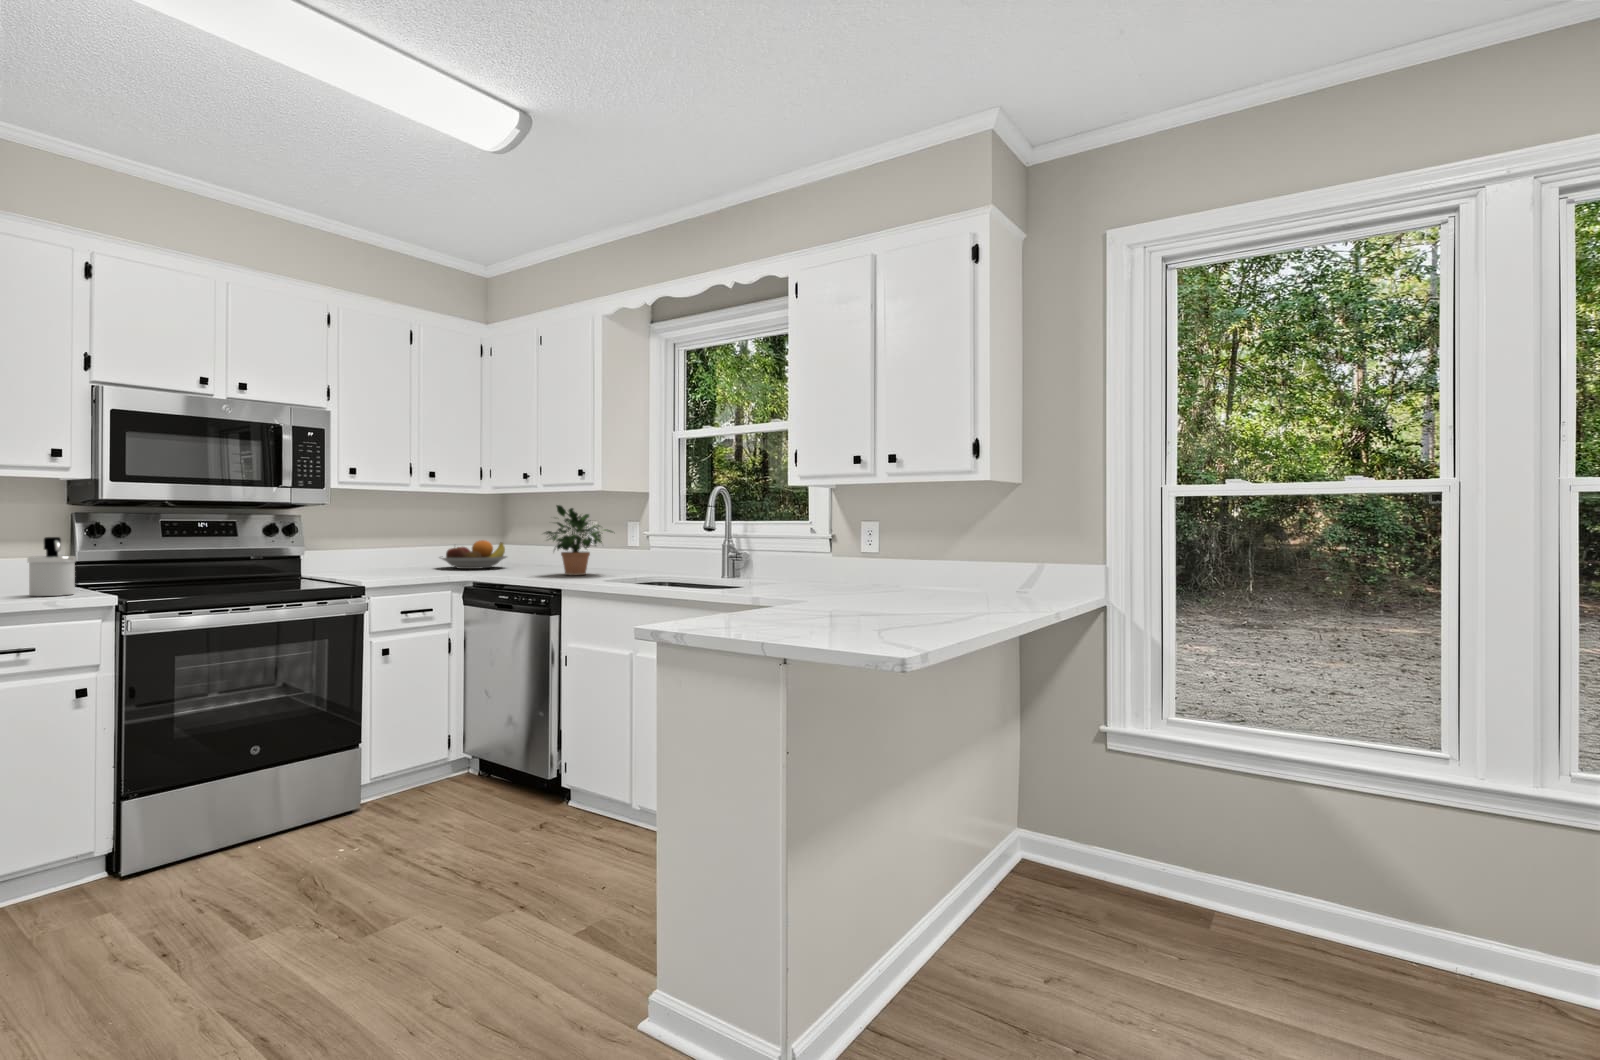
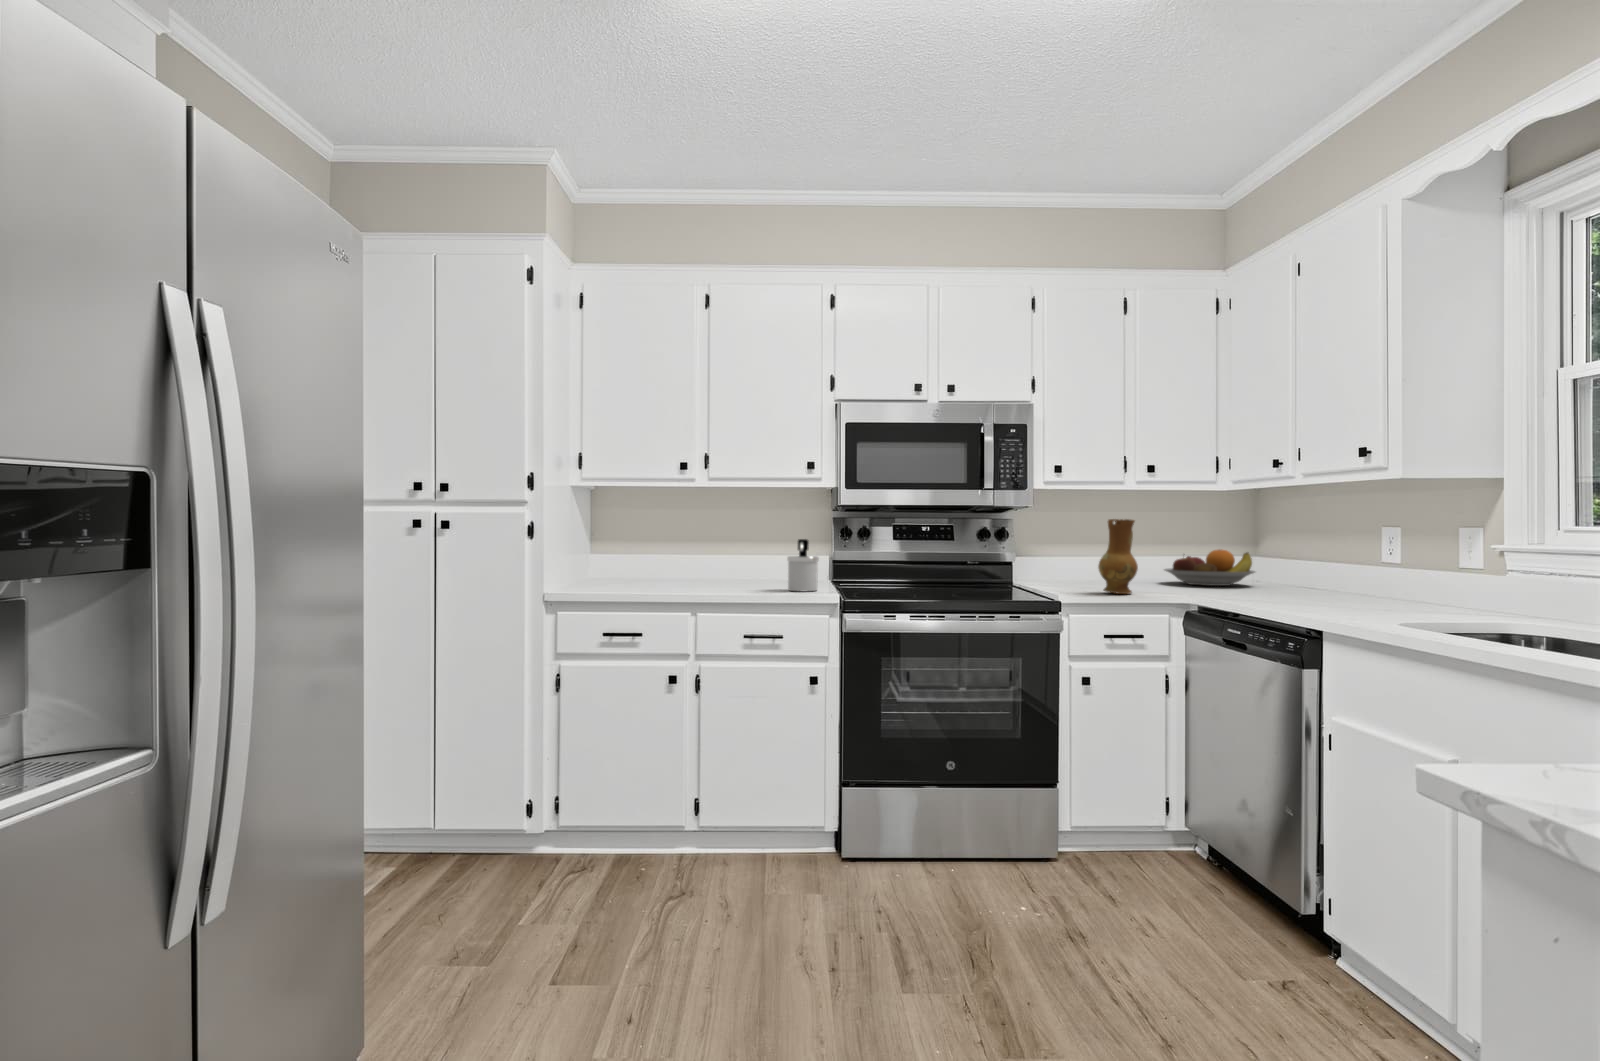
potted plant: present [545,505,612,575] -> none [1294,499,1432,604]
ceramic jug: none [394,517,427,578] -> present [1098,519,1138,594]

